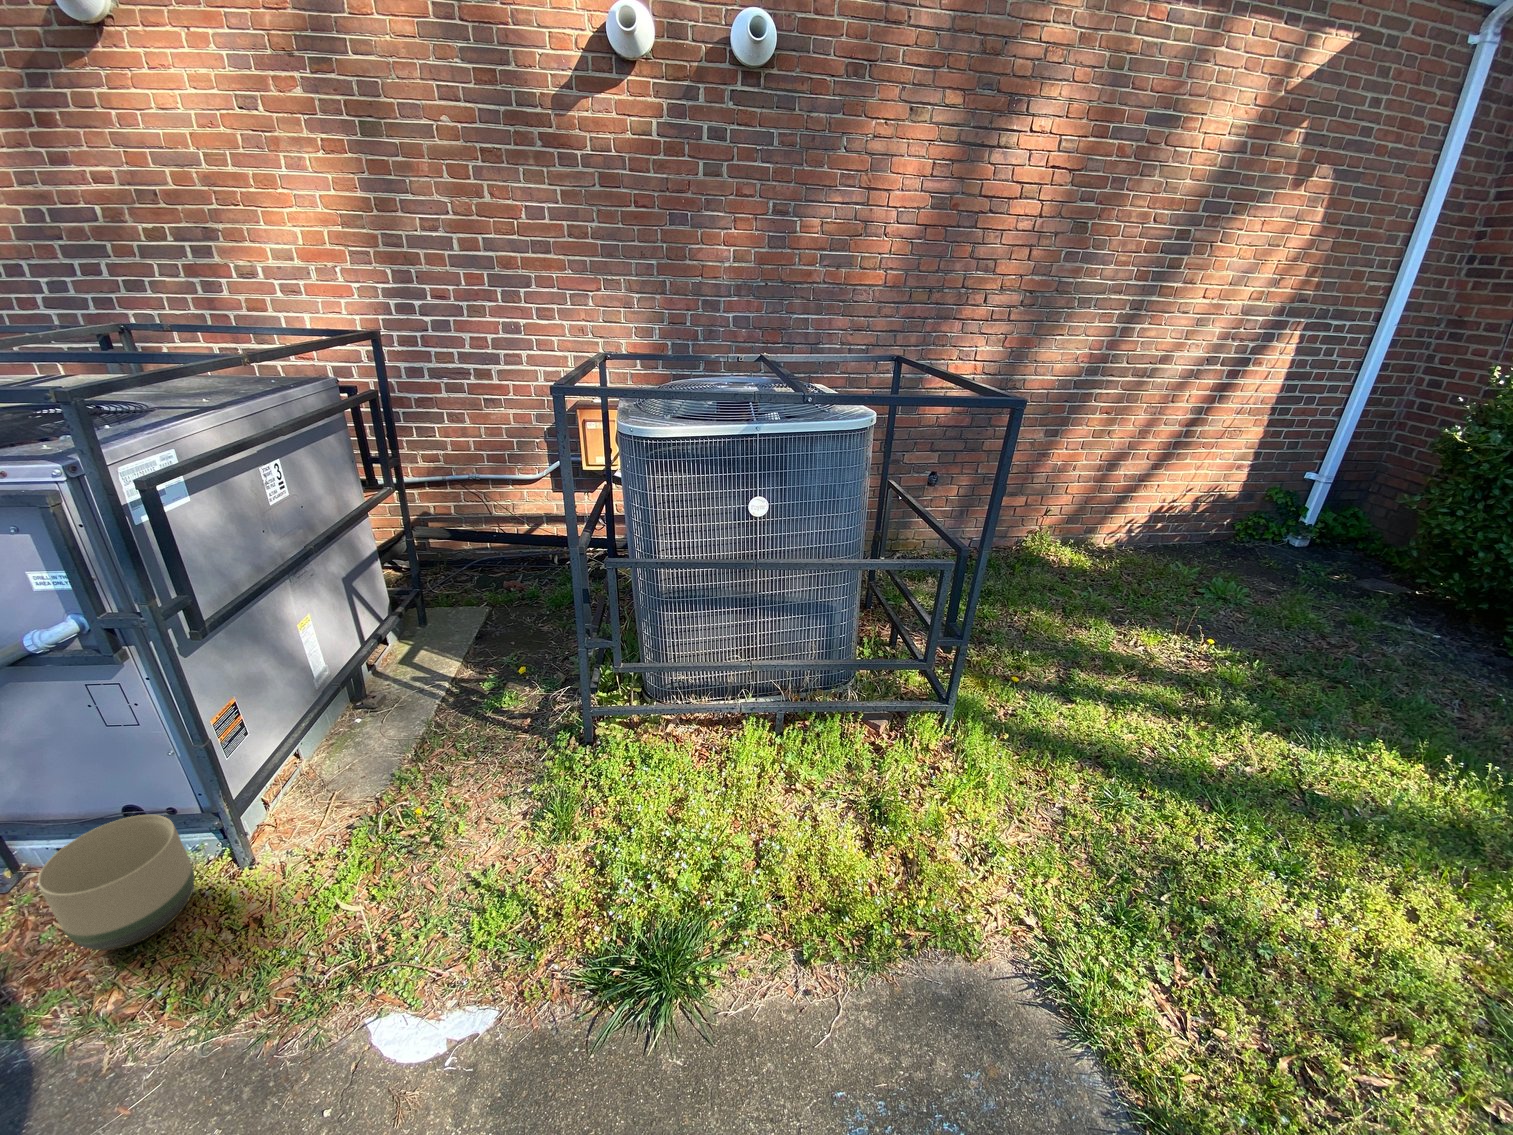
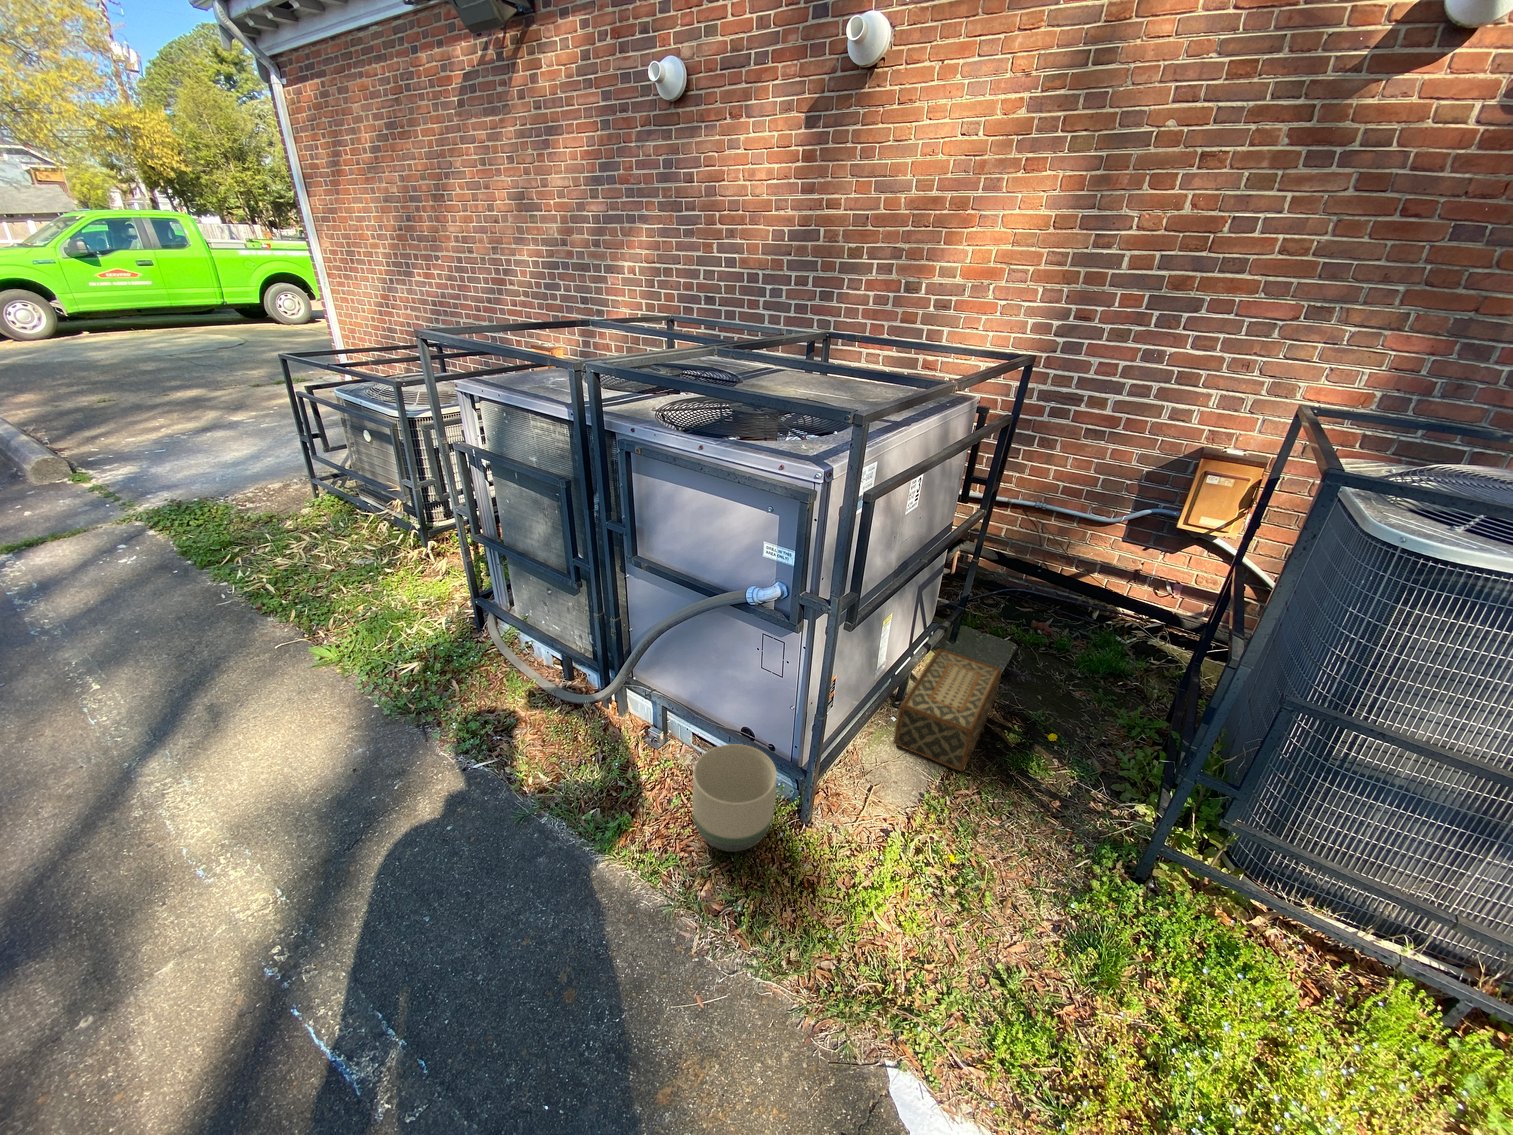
woven basket: none [347,631,466,743] -> present [893,649,1002,771]

